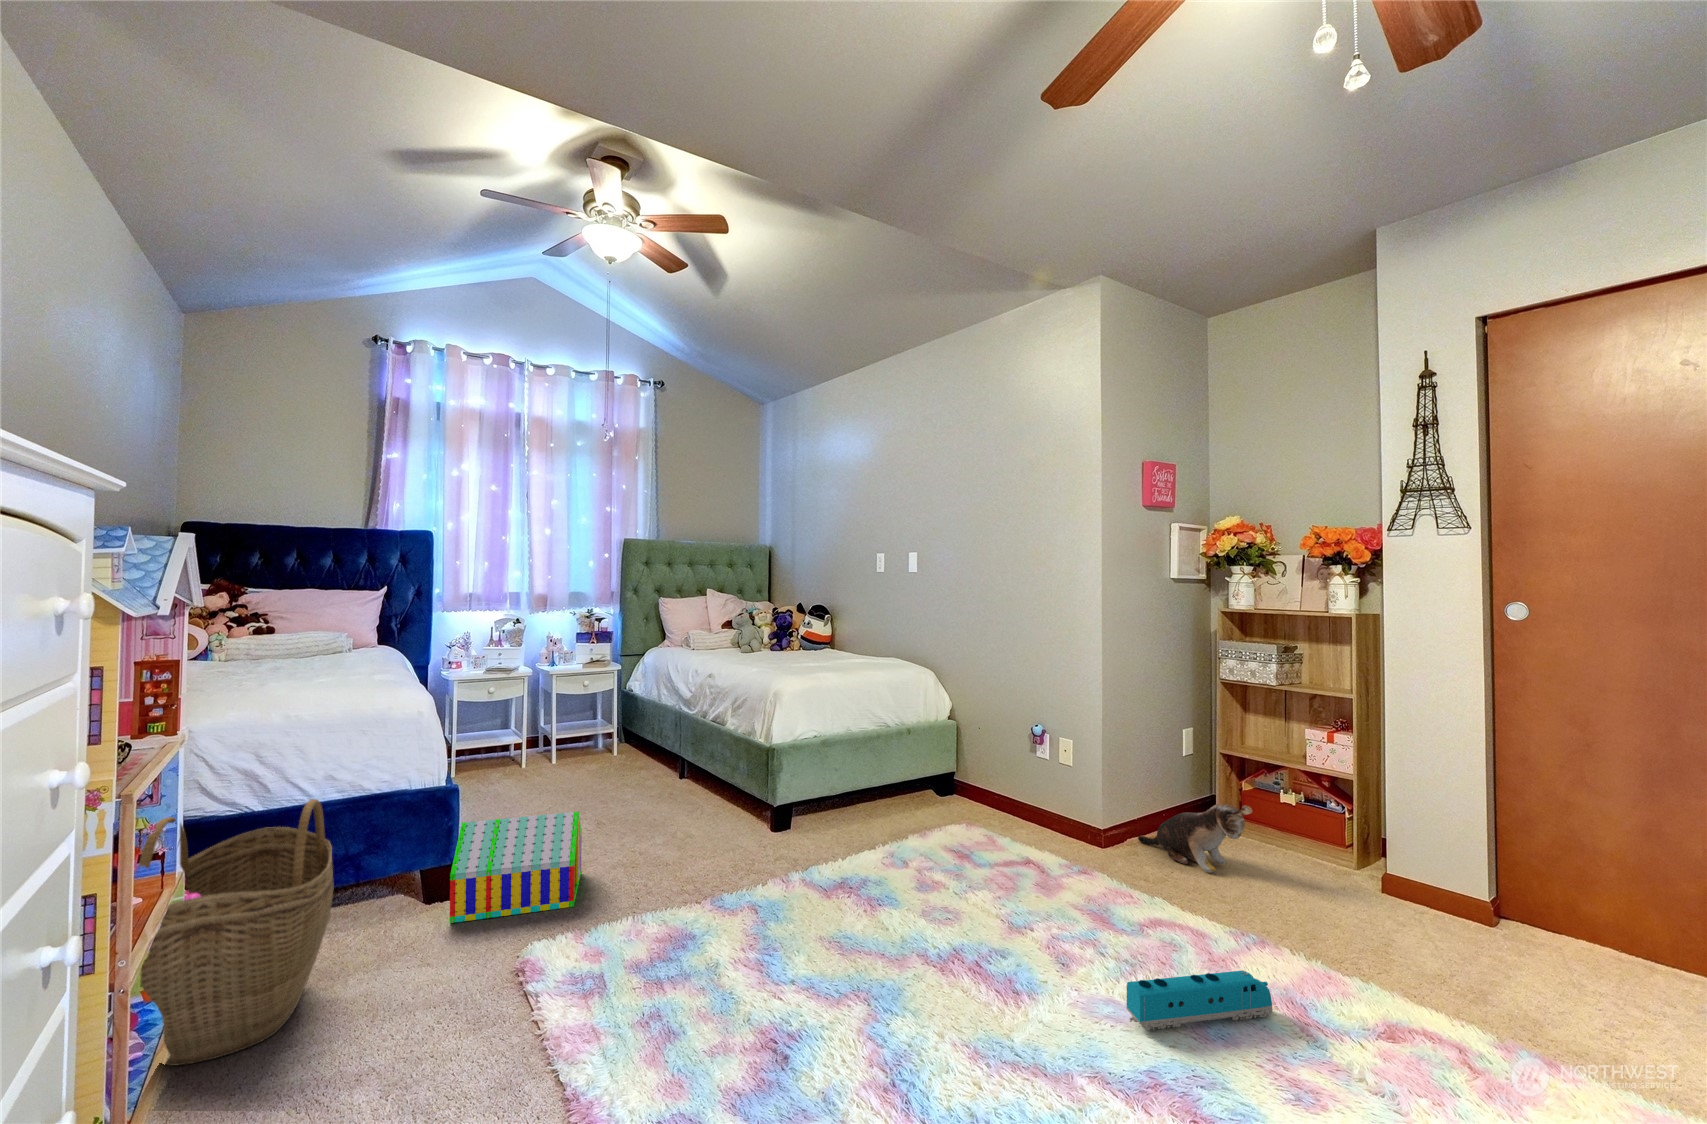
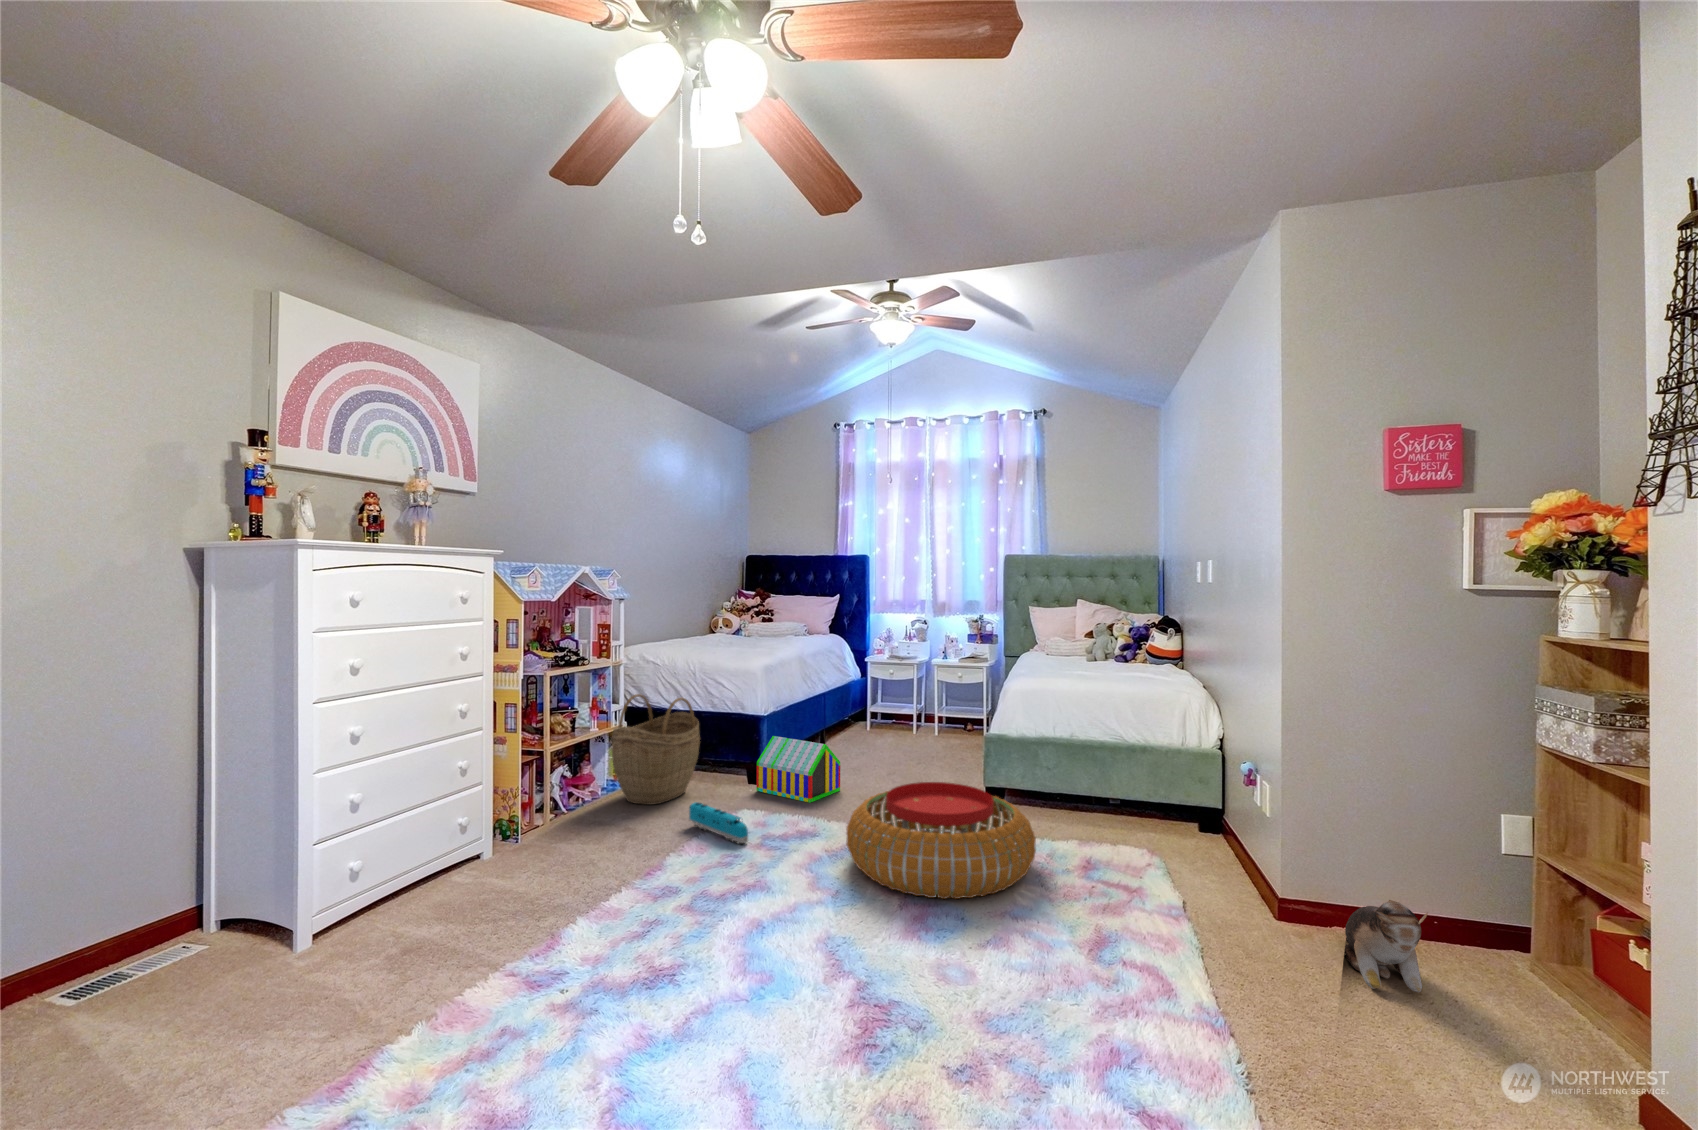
pouf: none [753,810,983,971] -> present [846,782,1036,899]
toy train: present [1126,970,1273,1031] -> present [689,802,748,843]

